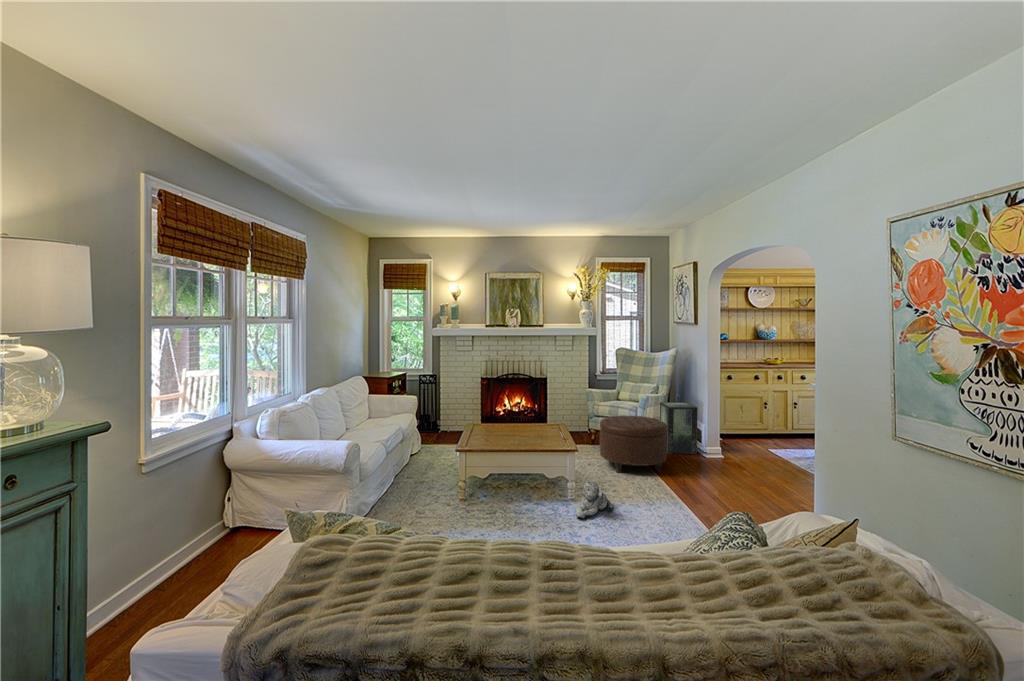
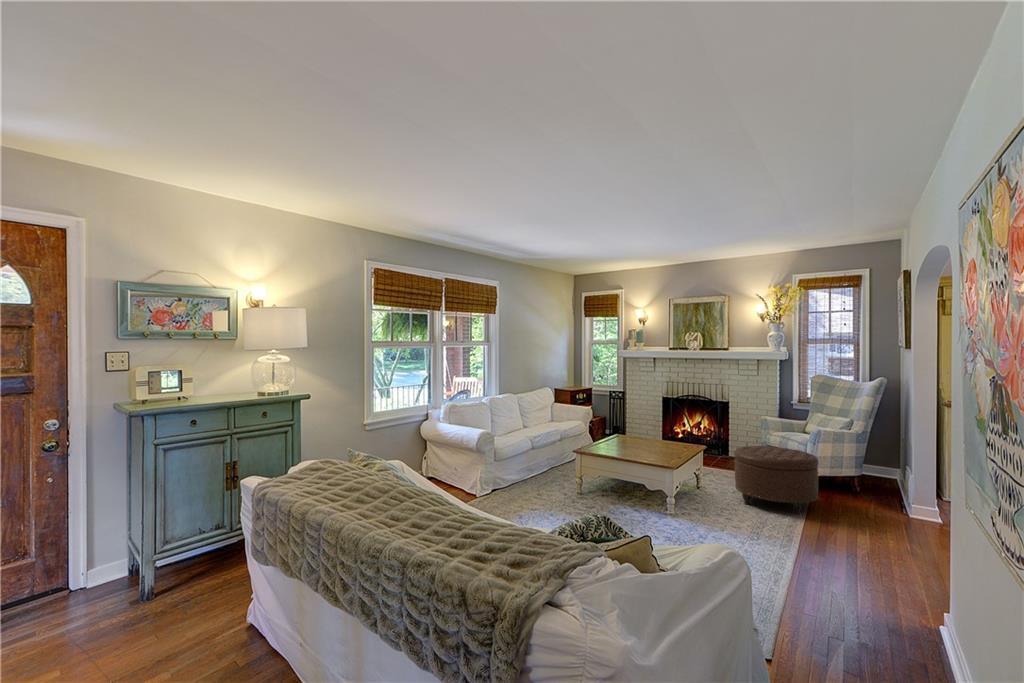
storage box: present [660,402,698,454] -> none [845,440,892,511]
plush toy: present [576,481,613,518] -> none [637,492,689,526]

